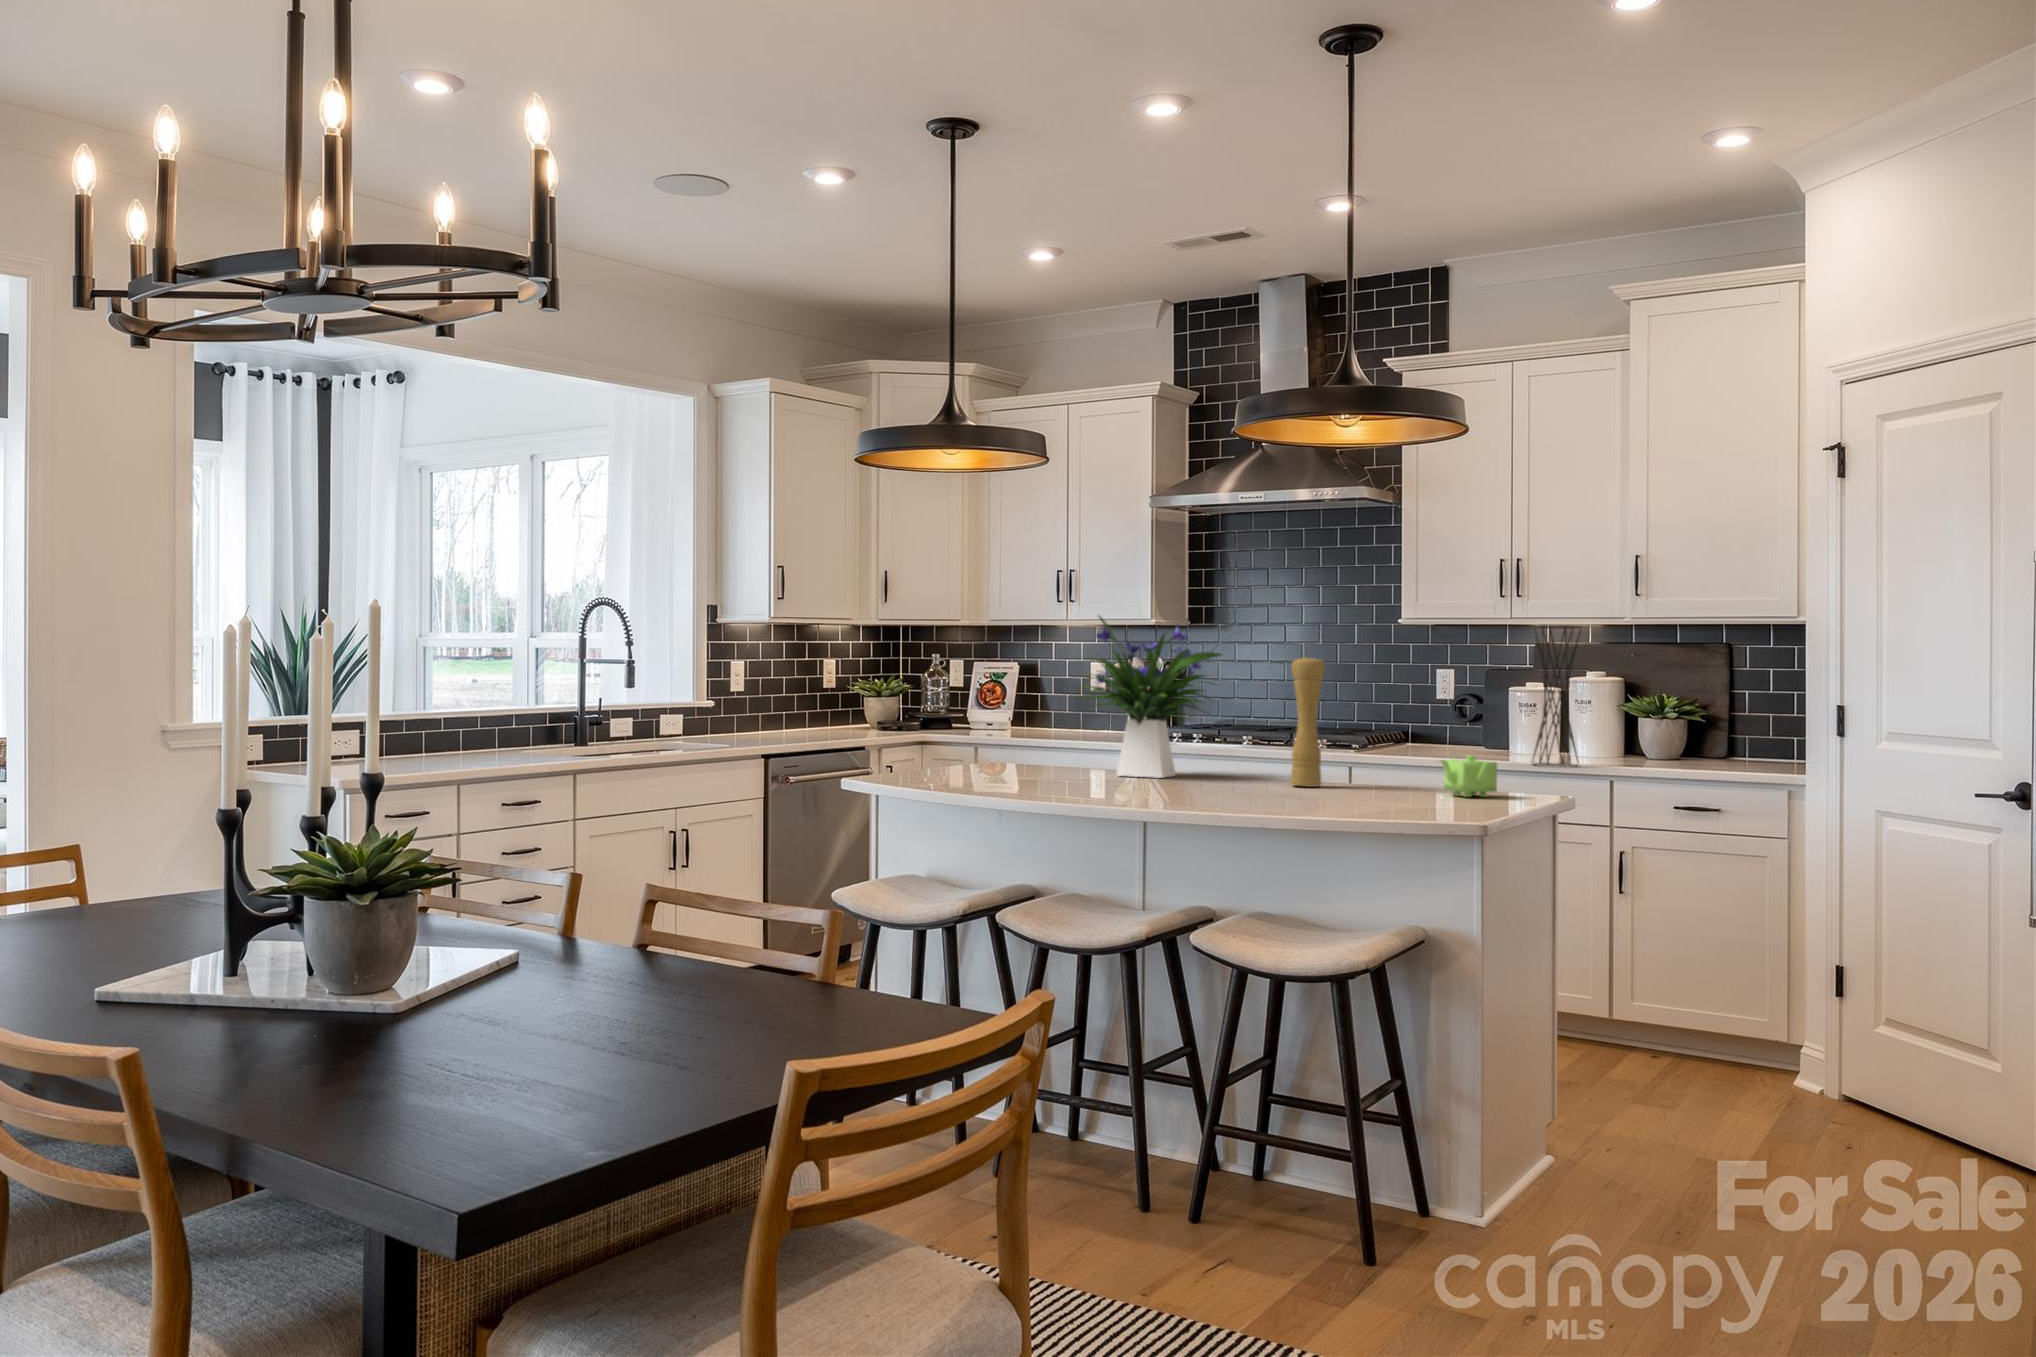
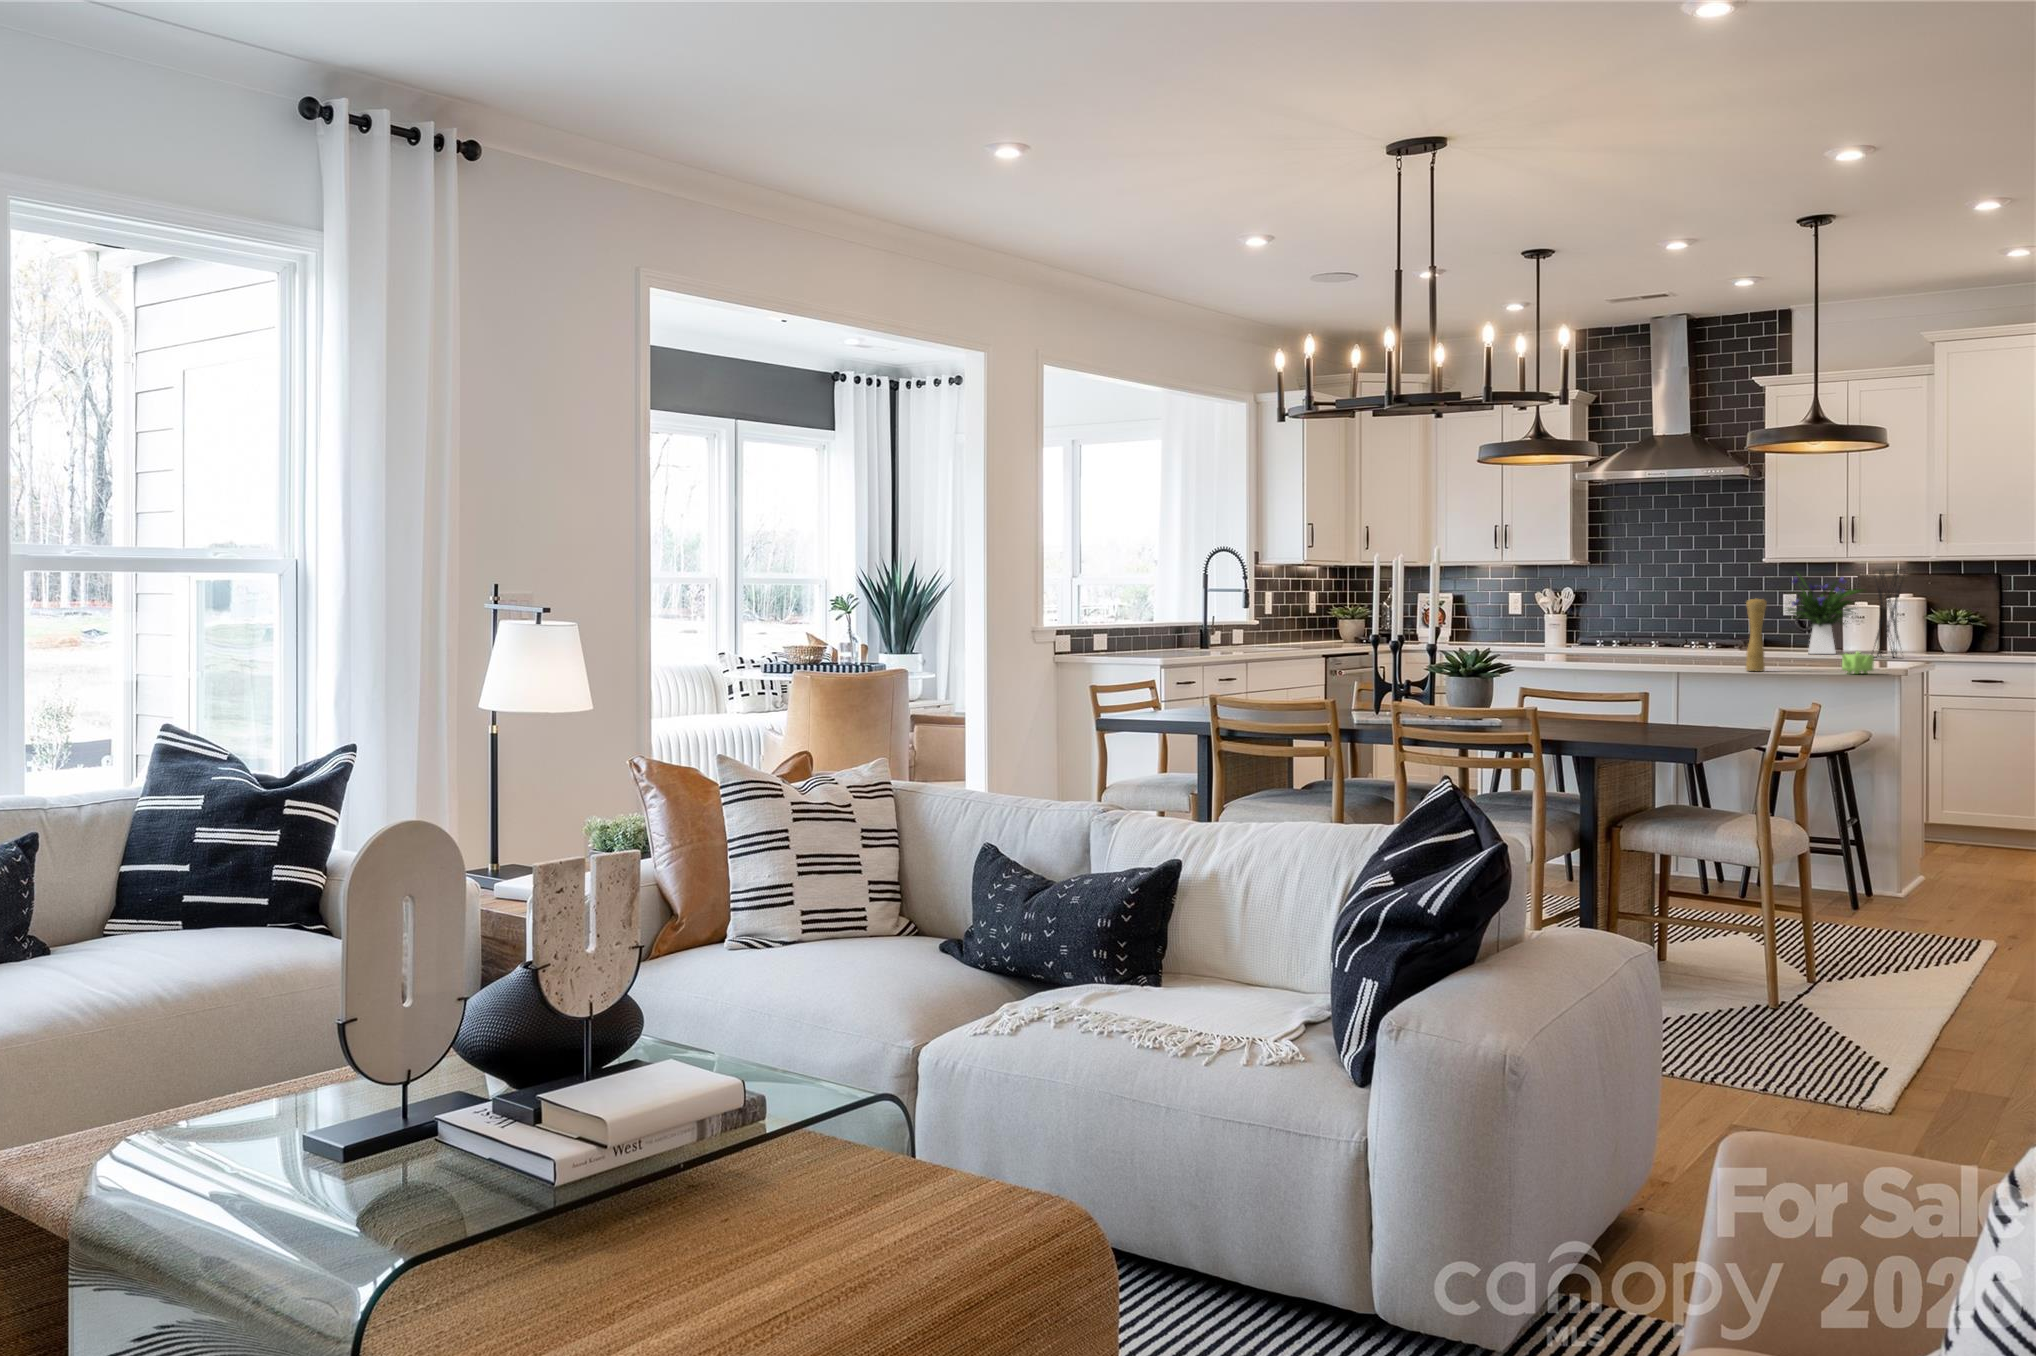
flower arrangement: present [1081,616,1221,778] -> present [1788,572,1864,654]

